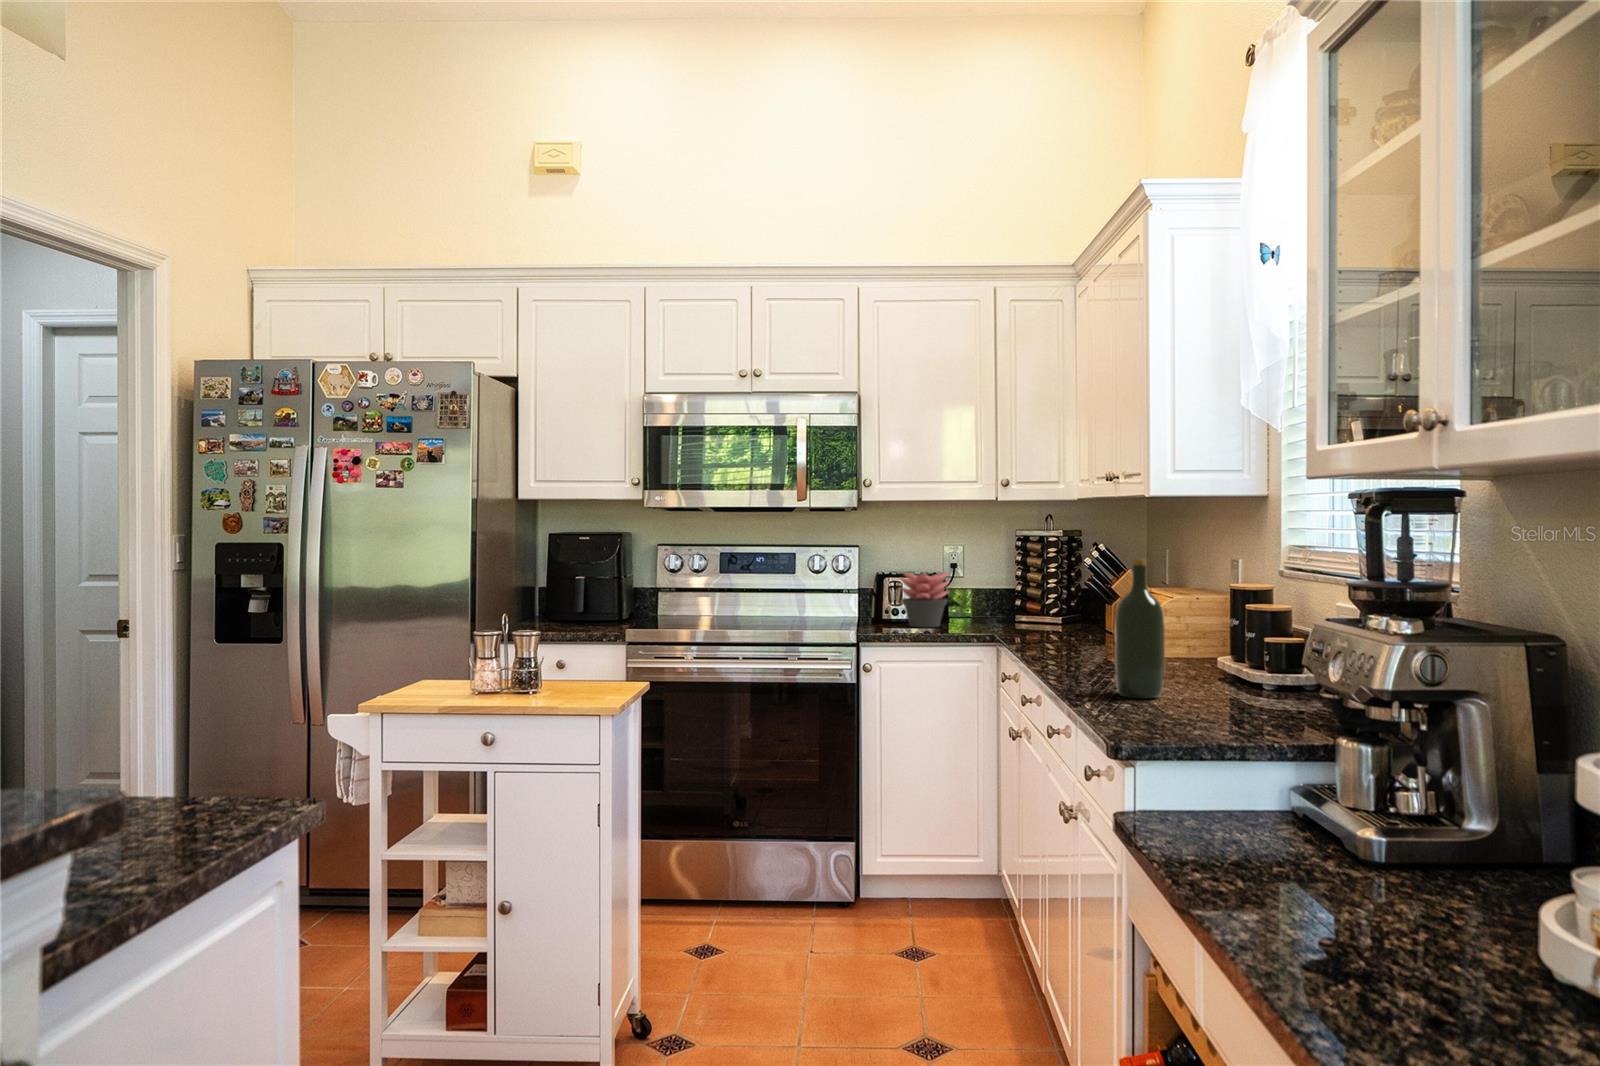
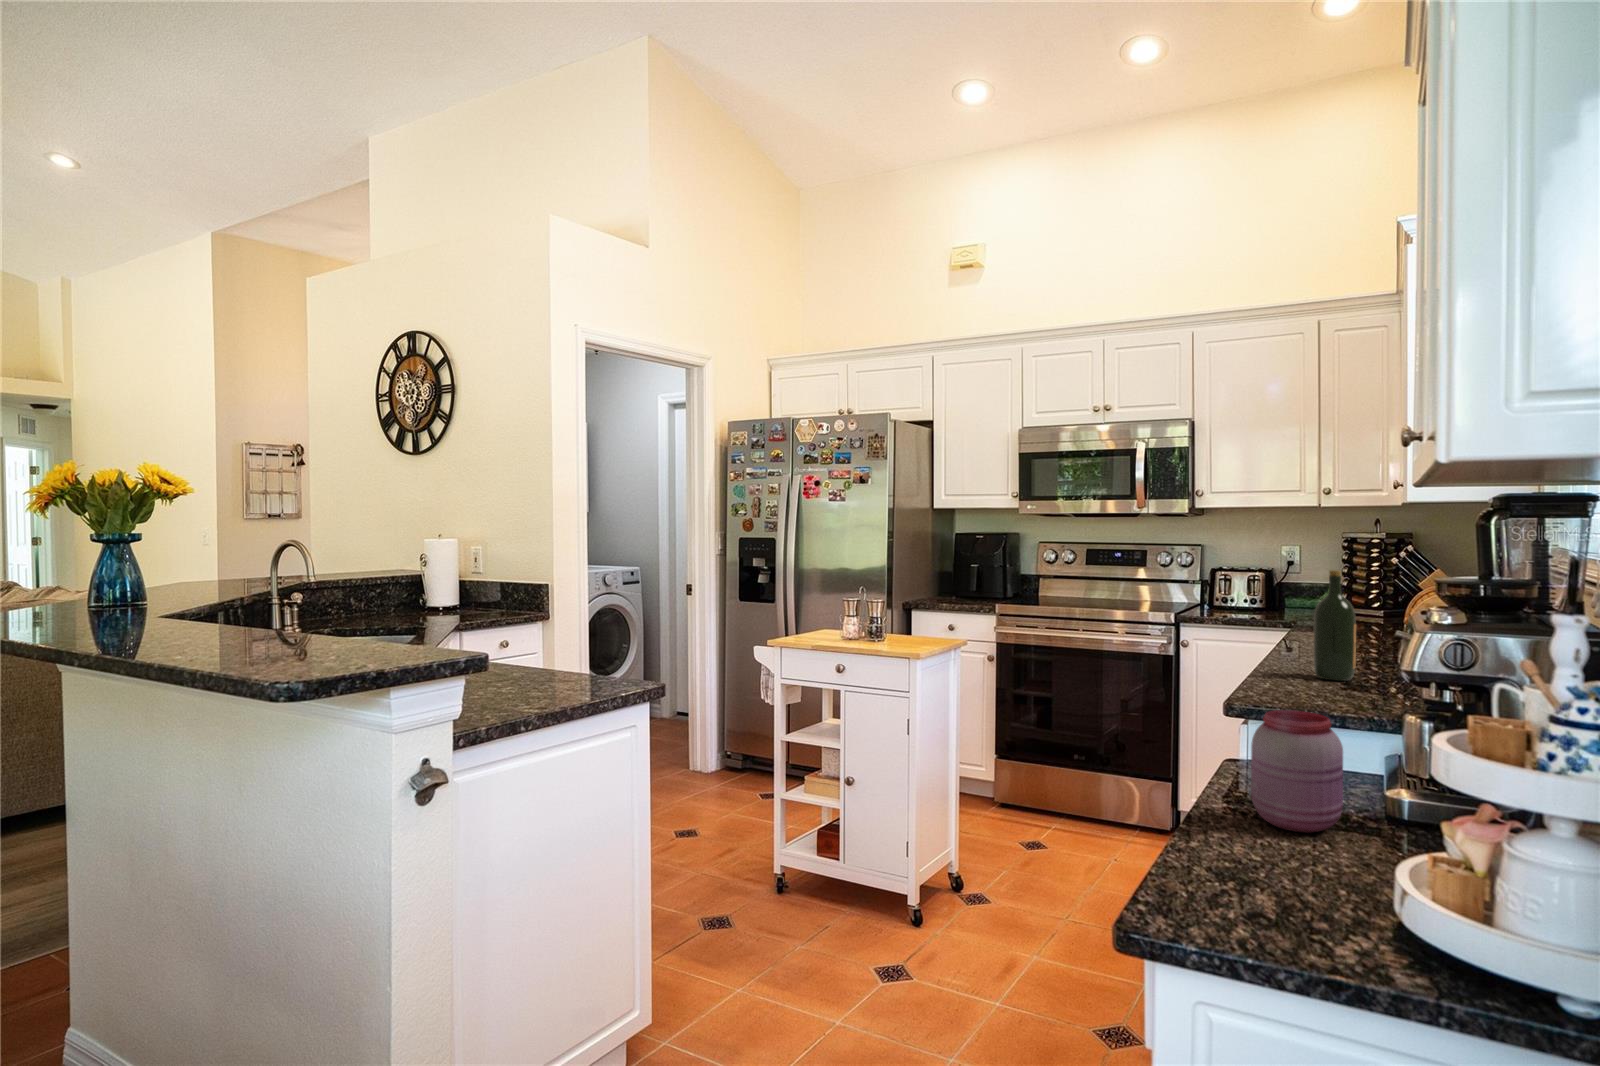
succulent plant: present [900,572,948,627] -> none [1225,567,1275,615]
jar: none [1283,749,1425,942] -> present [1251,710,1343,833]

